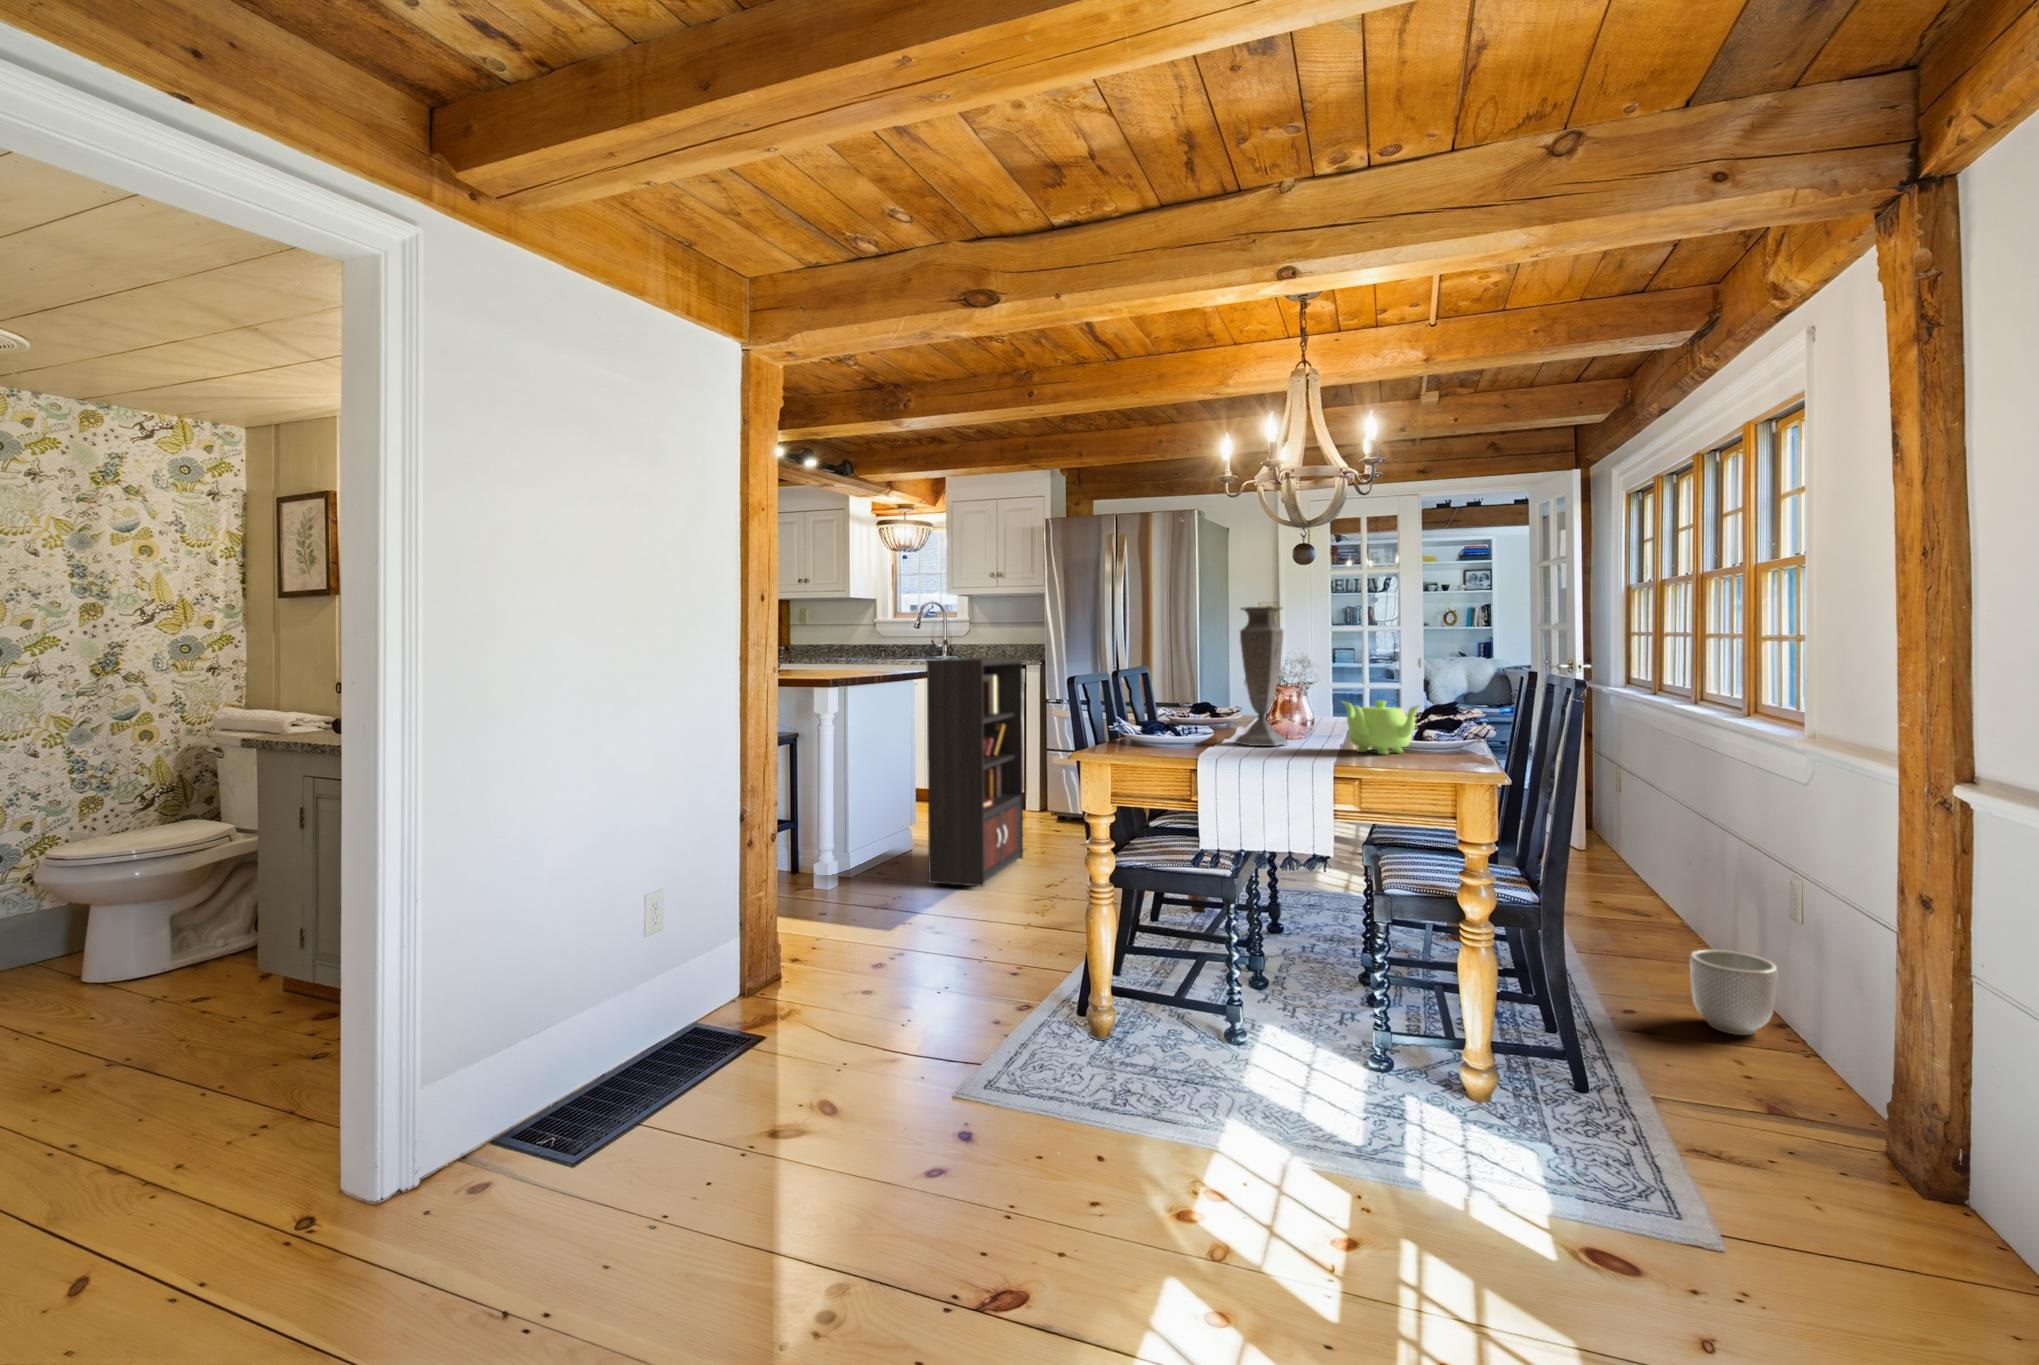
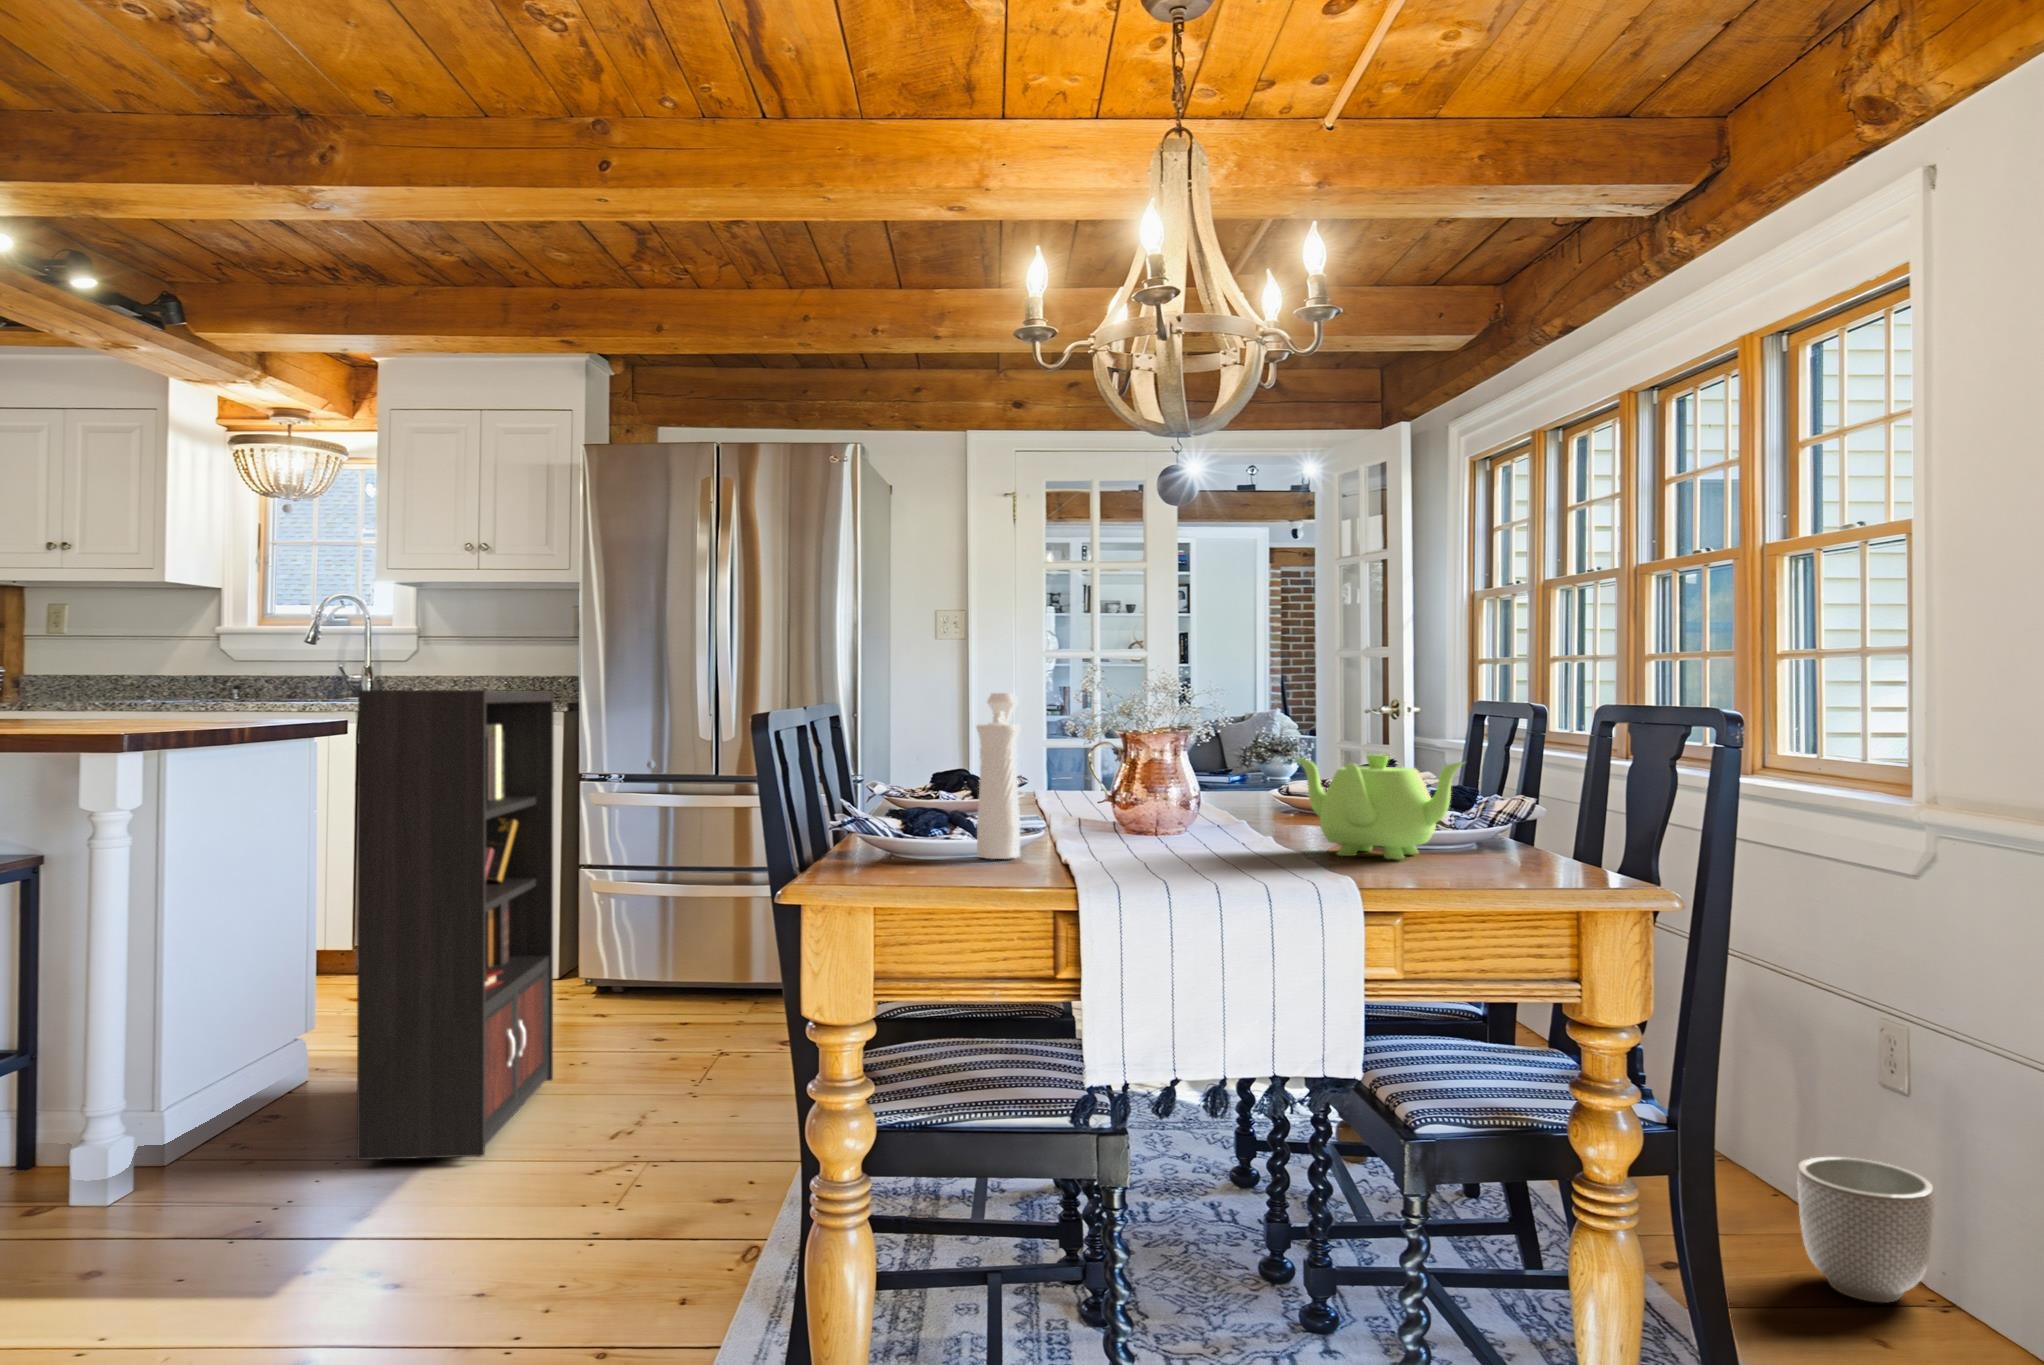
vase: present [1235,606,1288,746] -> none [1092,568,1196,851]
pepper mill: none [1169,668,1198,746] -> present [976,693,1020,859]

